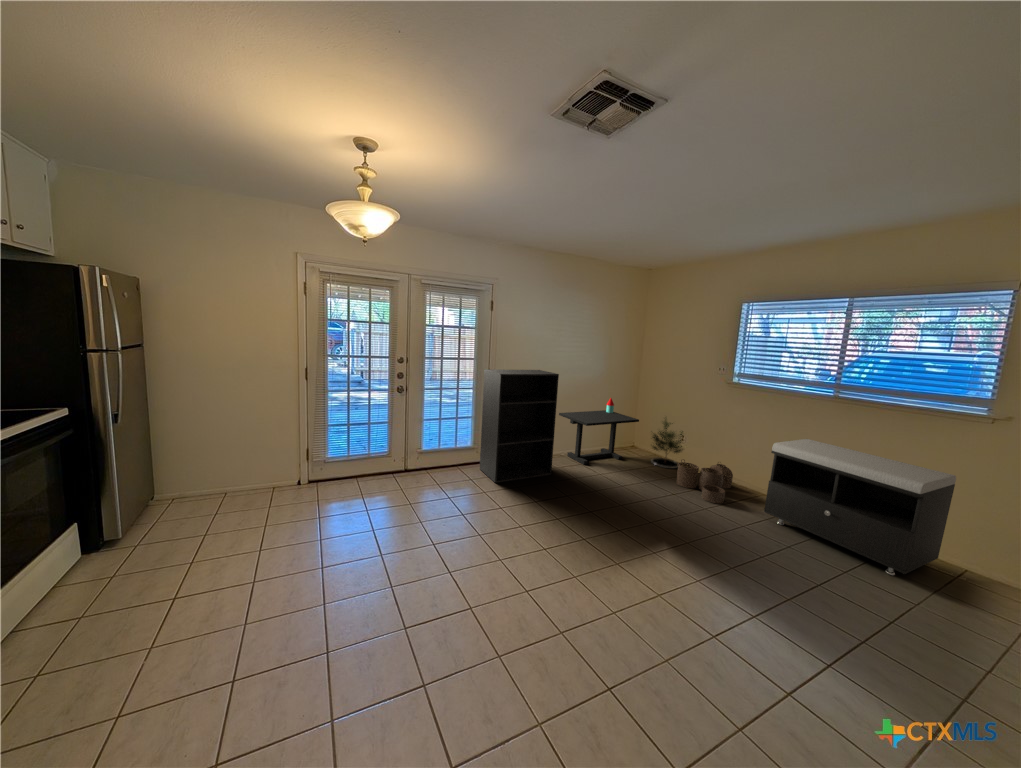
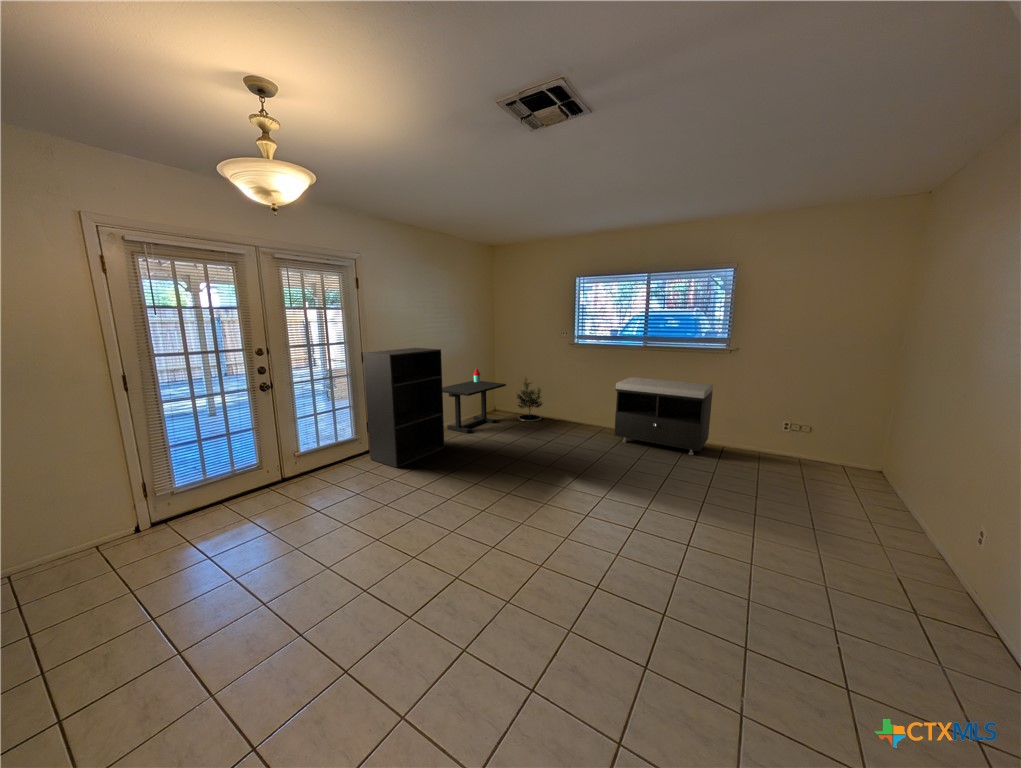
woven basket: present [676,460,733,503] -> none [546,407,585,439]

